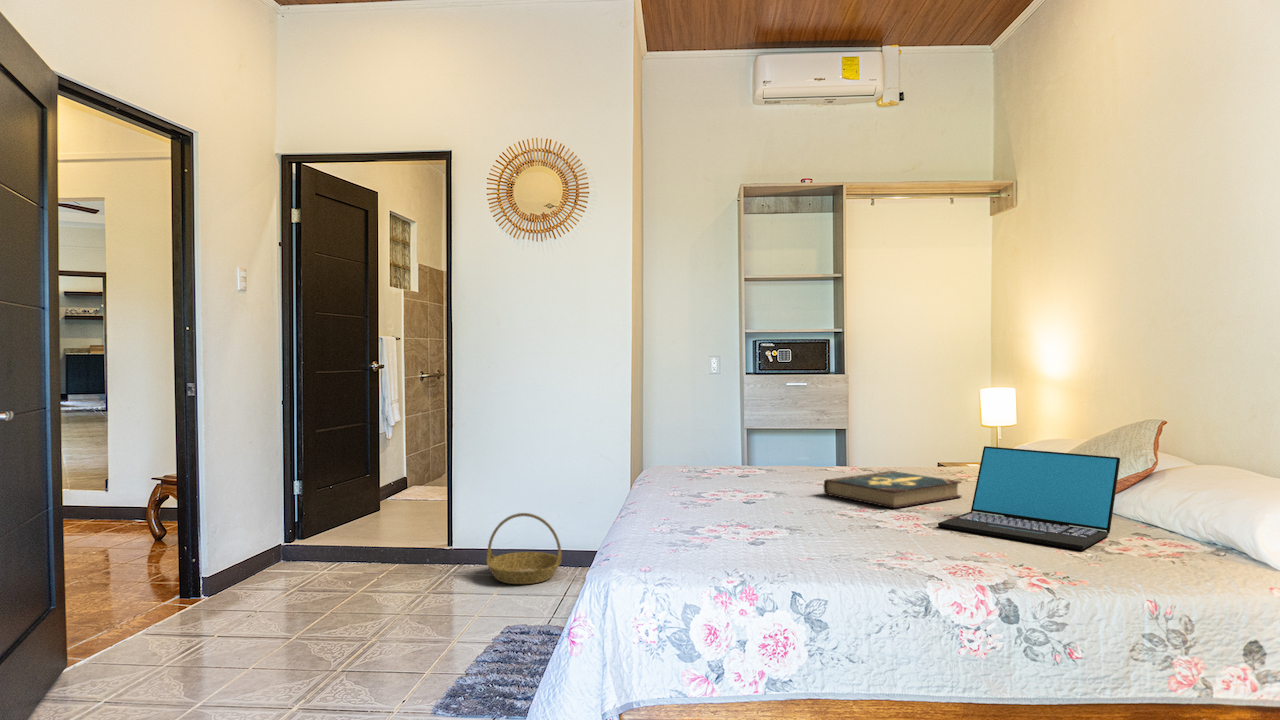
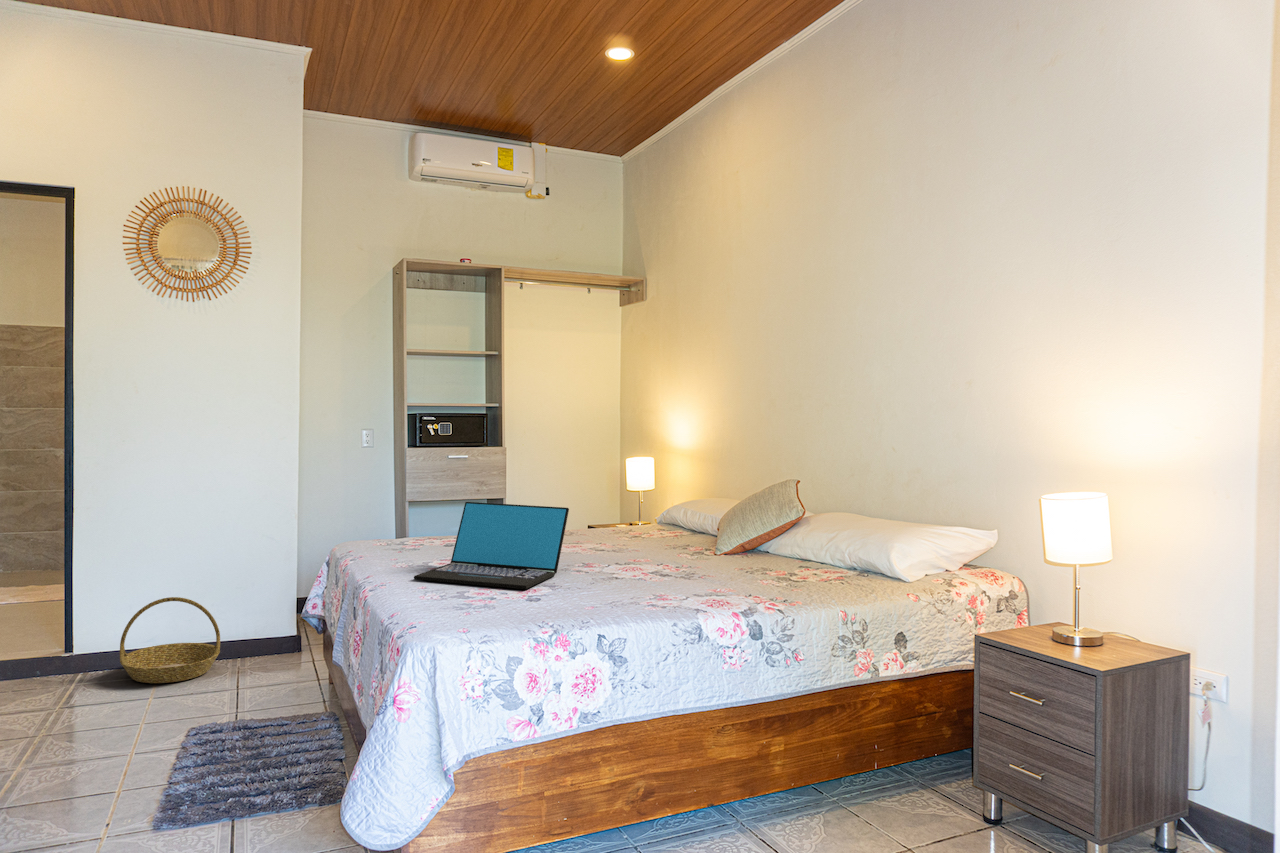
laptop: present [938,446,1120,550] -> present [414,502,569,589]
book: present [823,471,961,508] -> none [554,524,671,558]

